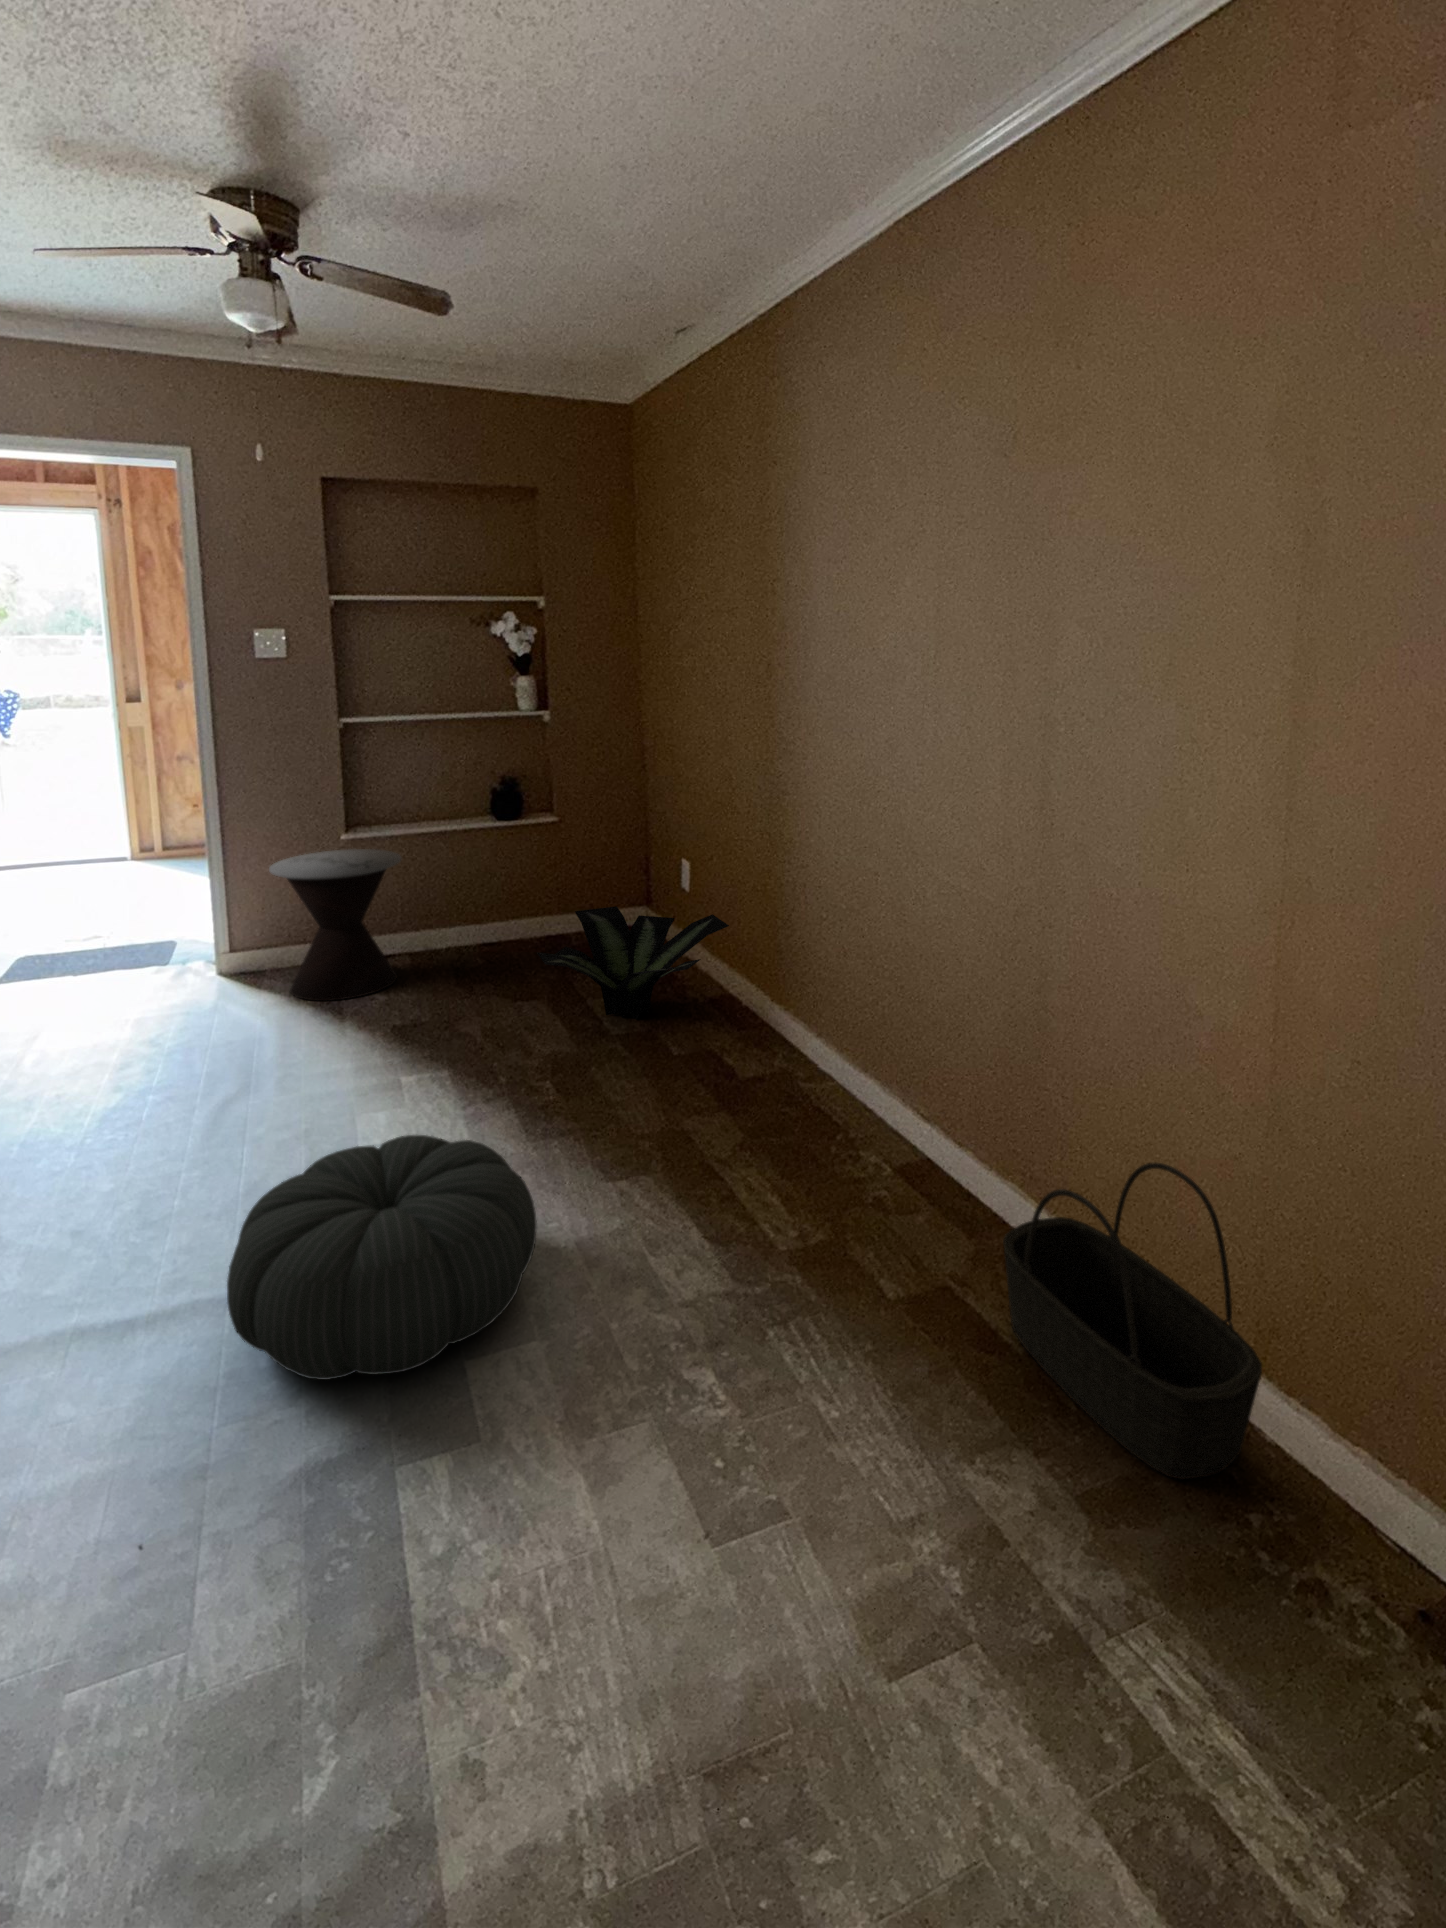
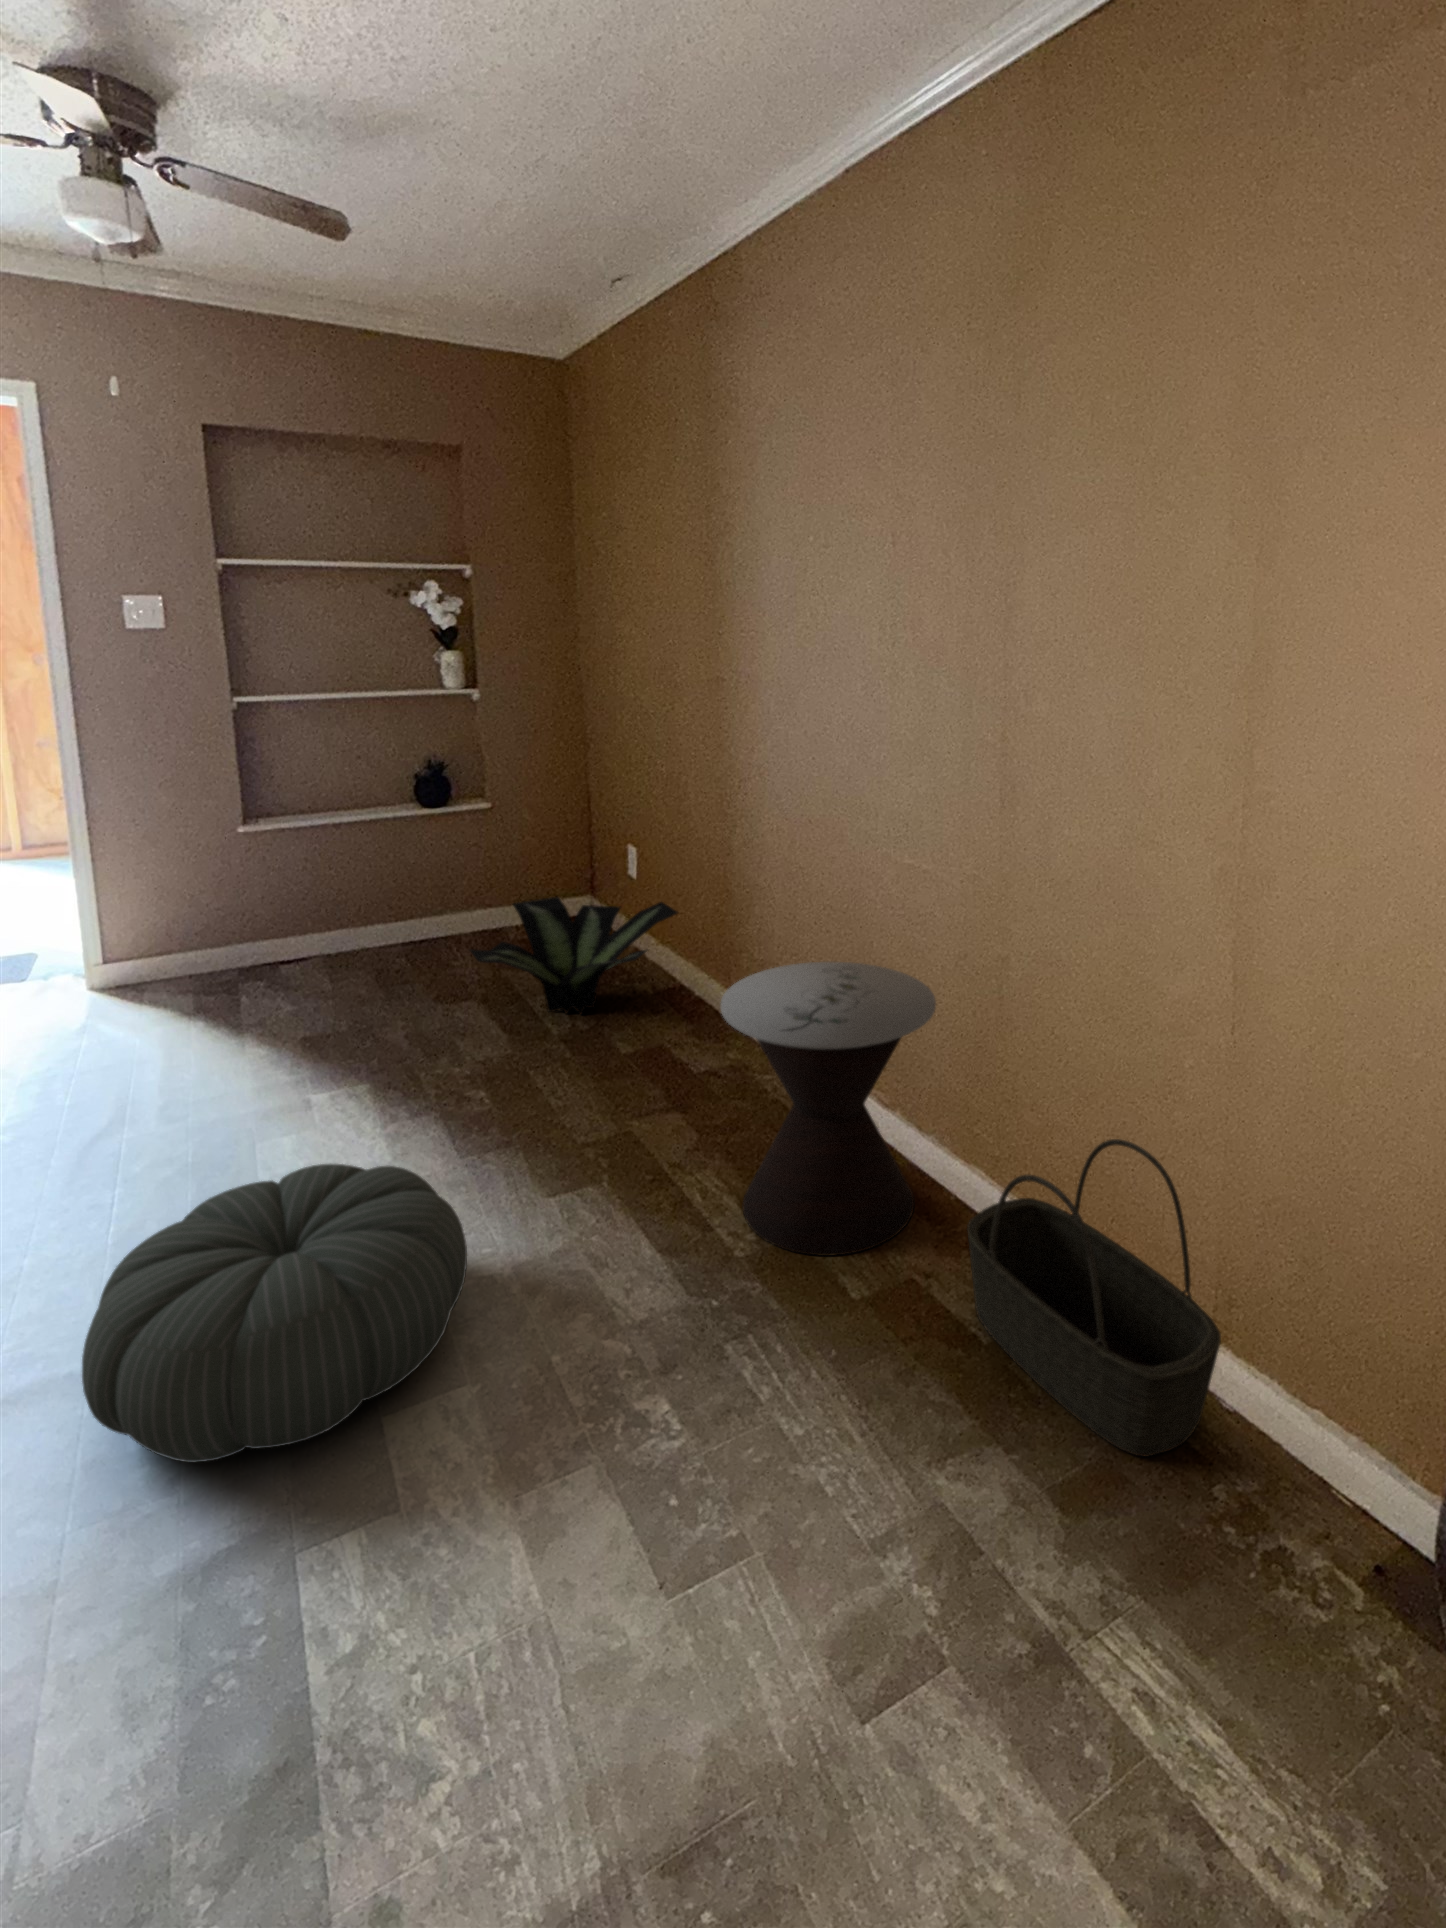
side table: present [269,849,401,1001] -> present [721,962,936,1256]

